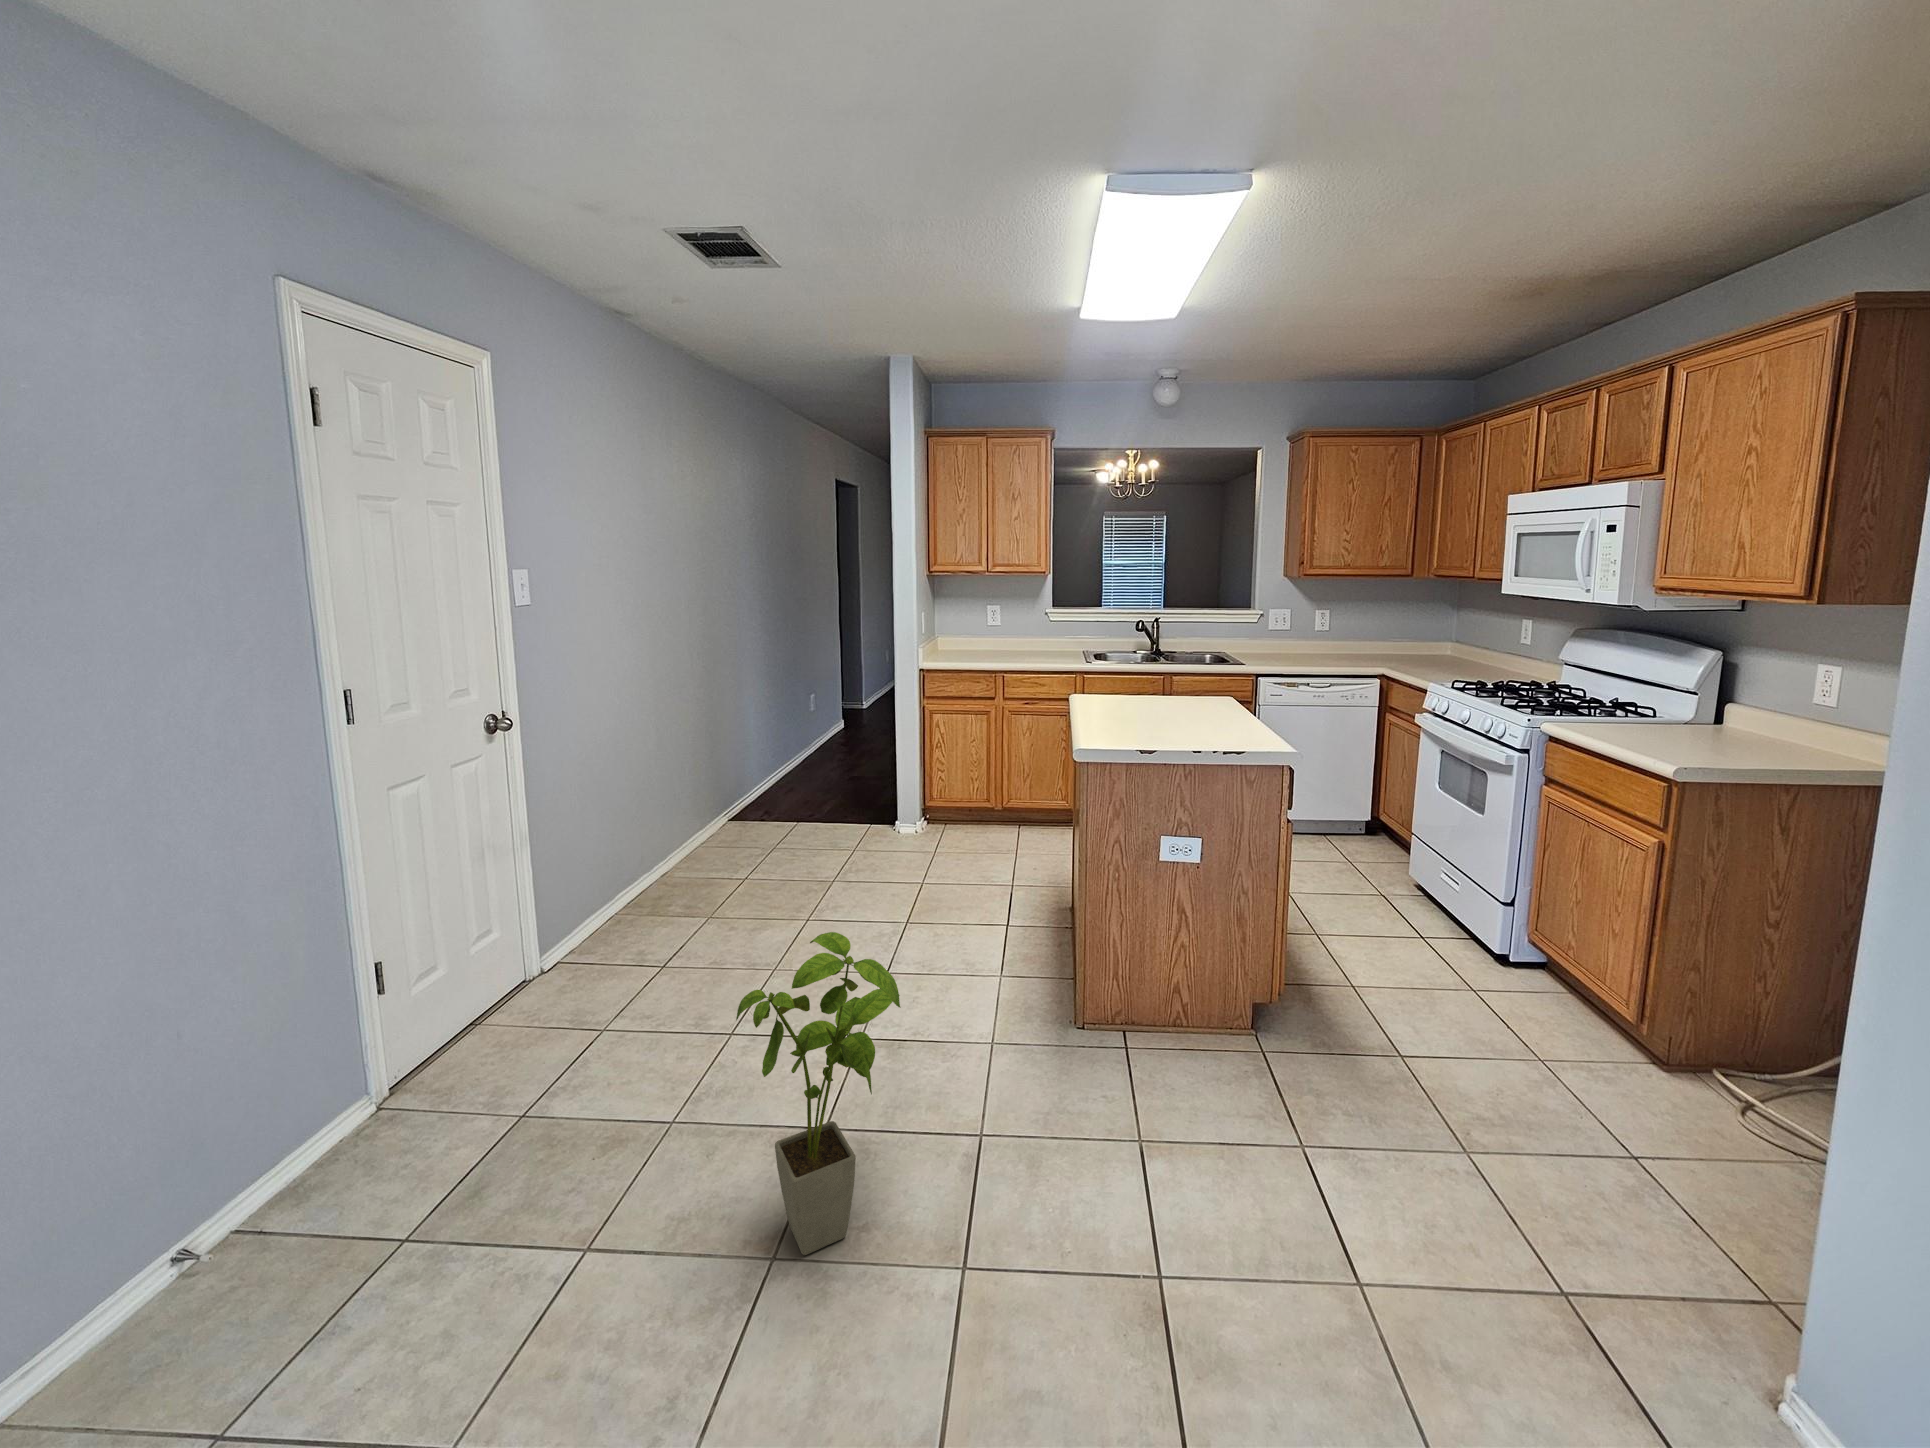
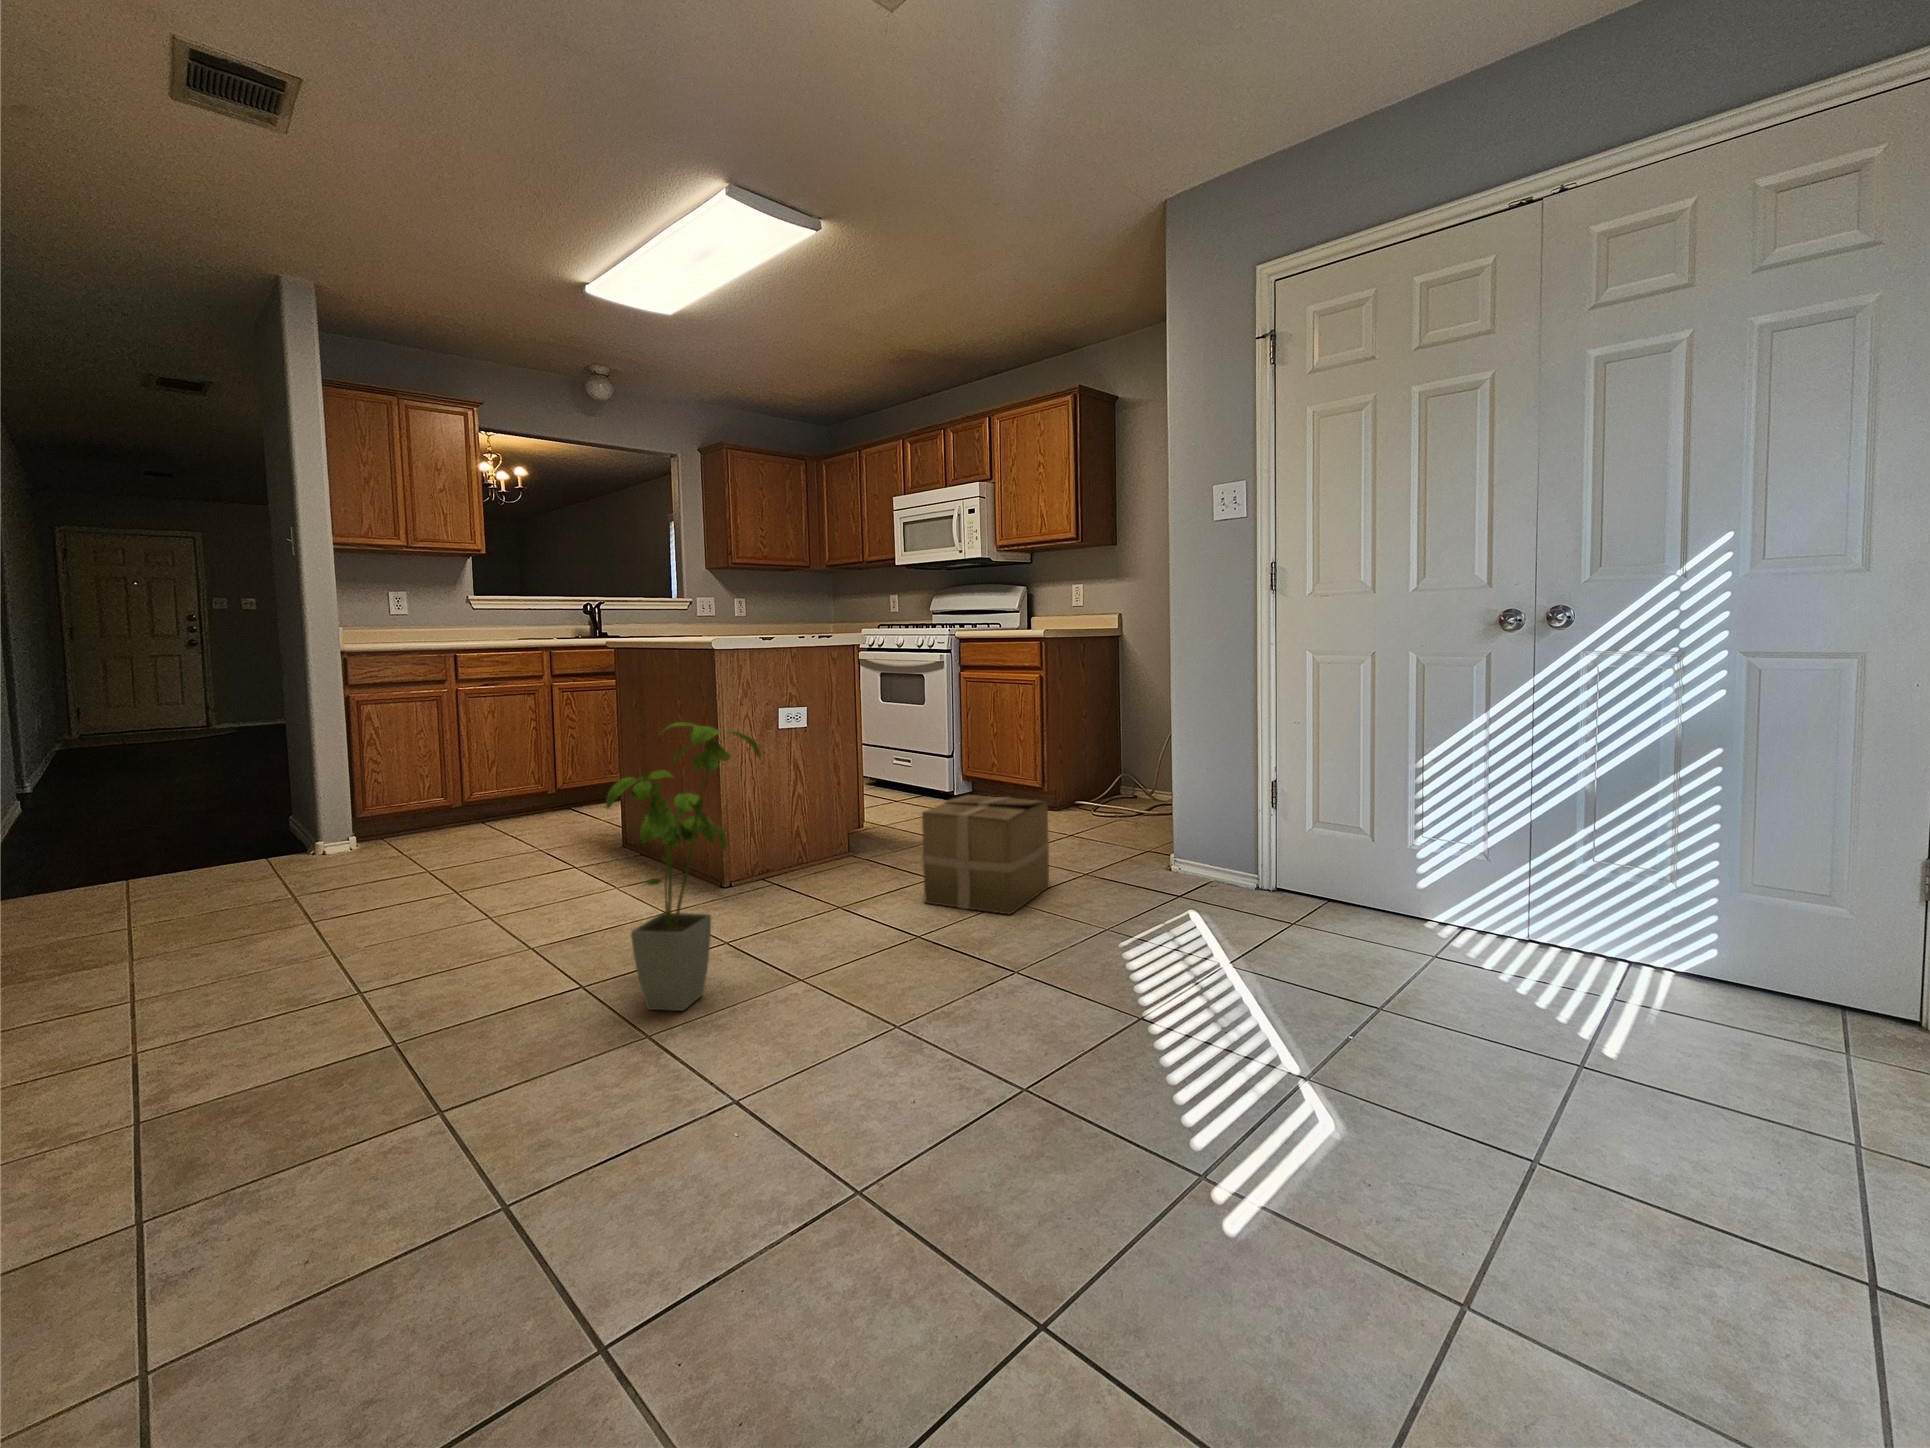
cardboard box: none [1219,1069,1454,1344] -> present [922,795,1049,914]

